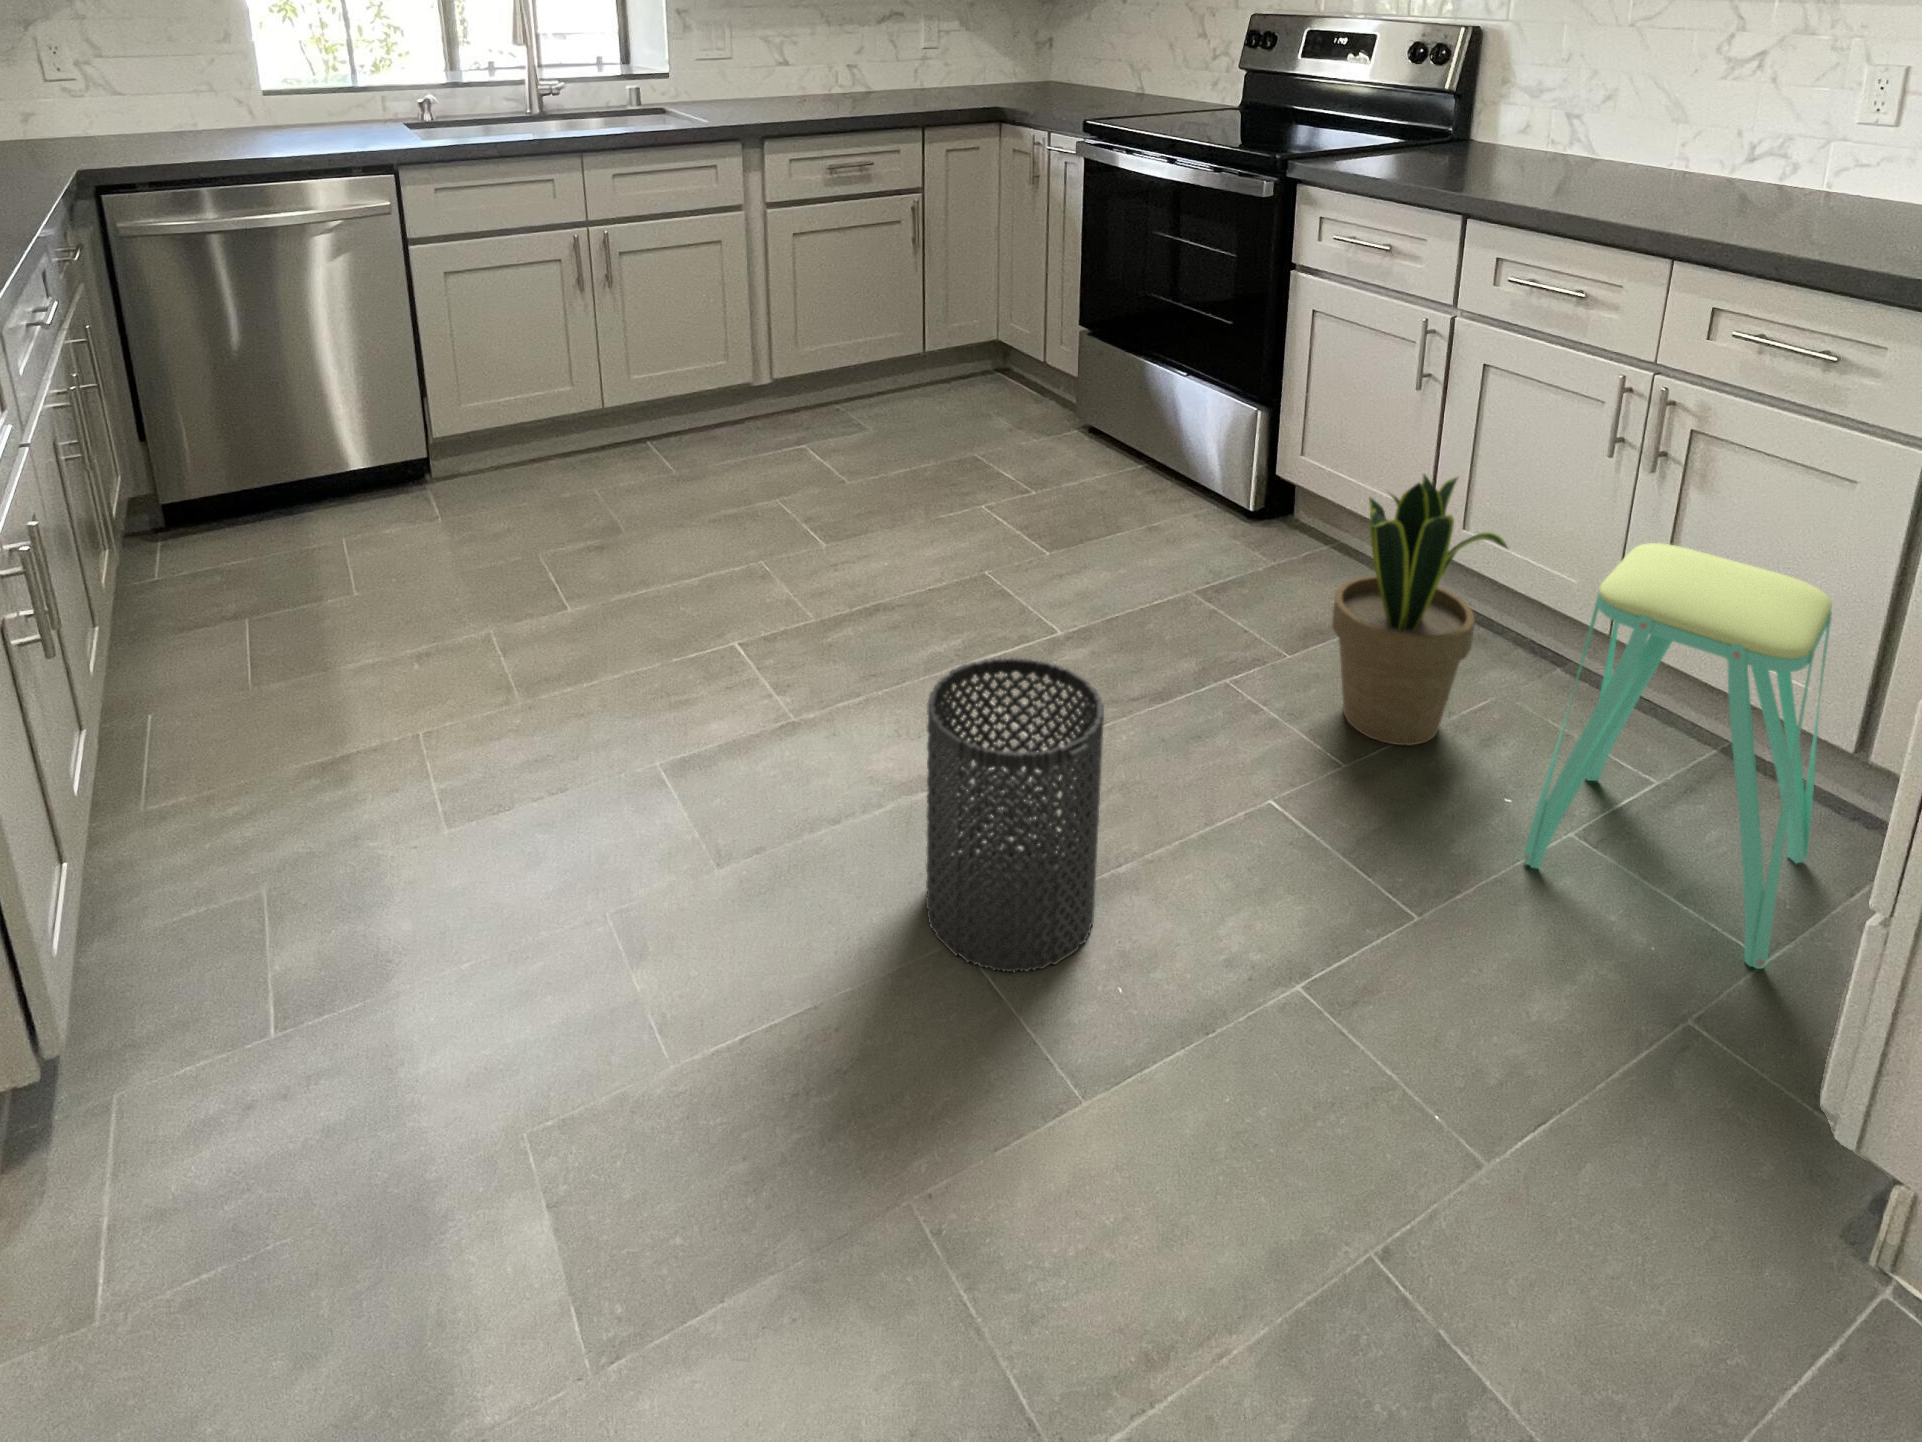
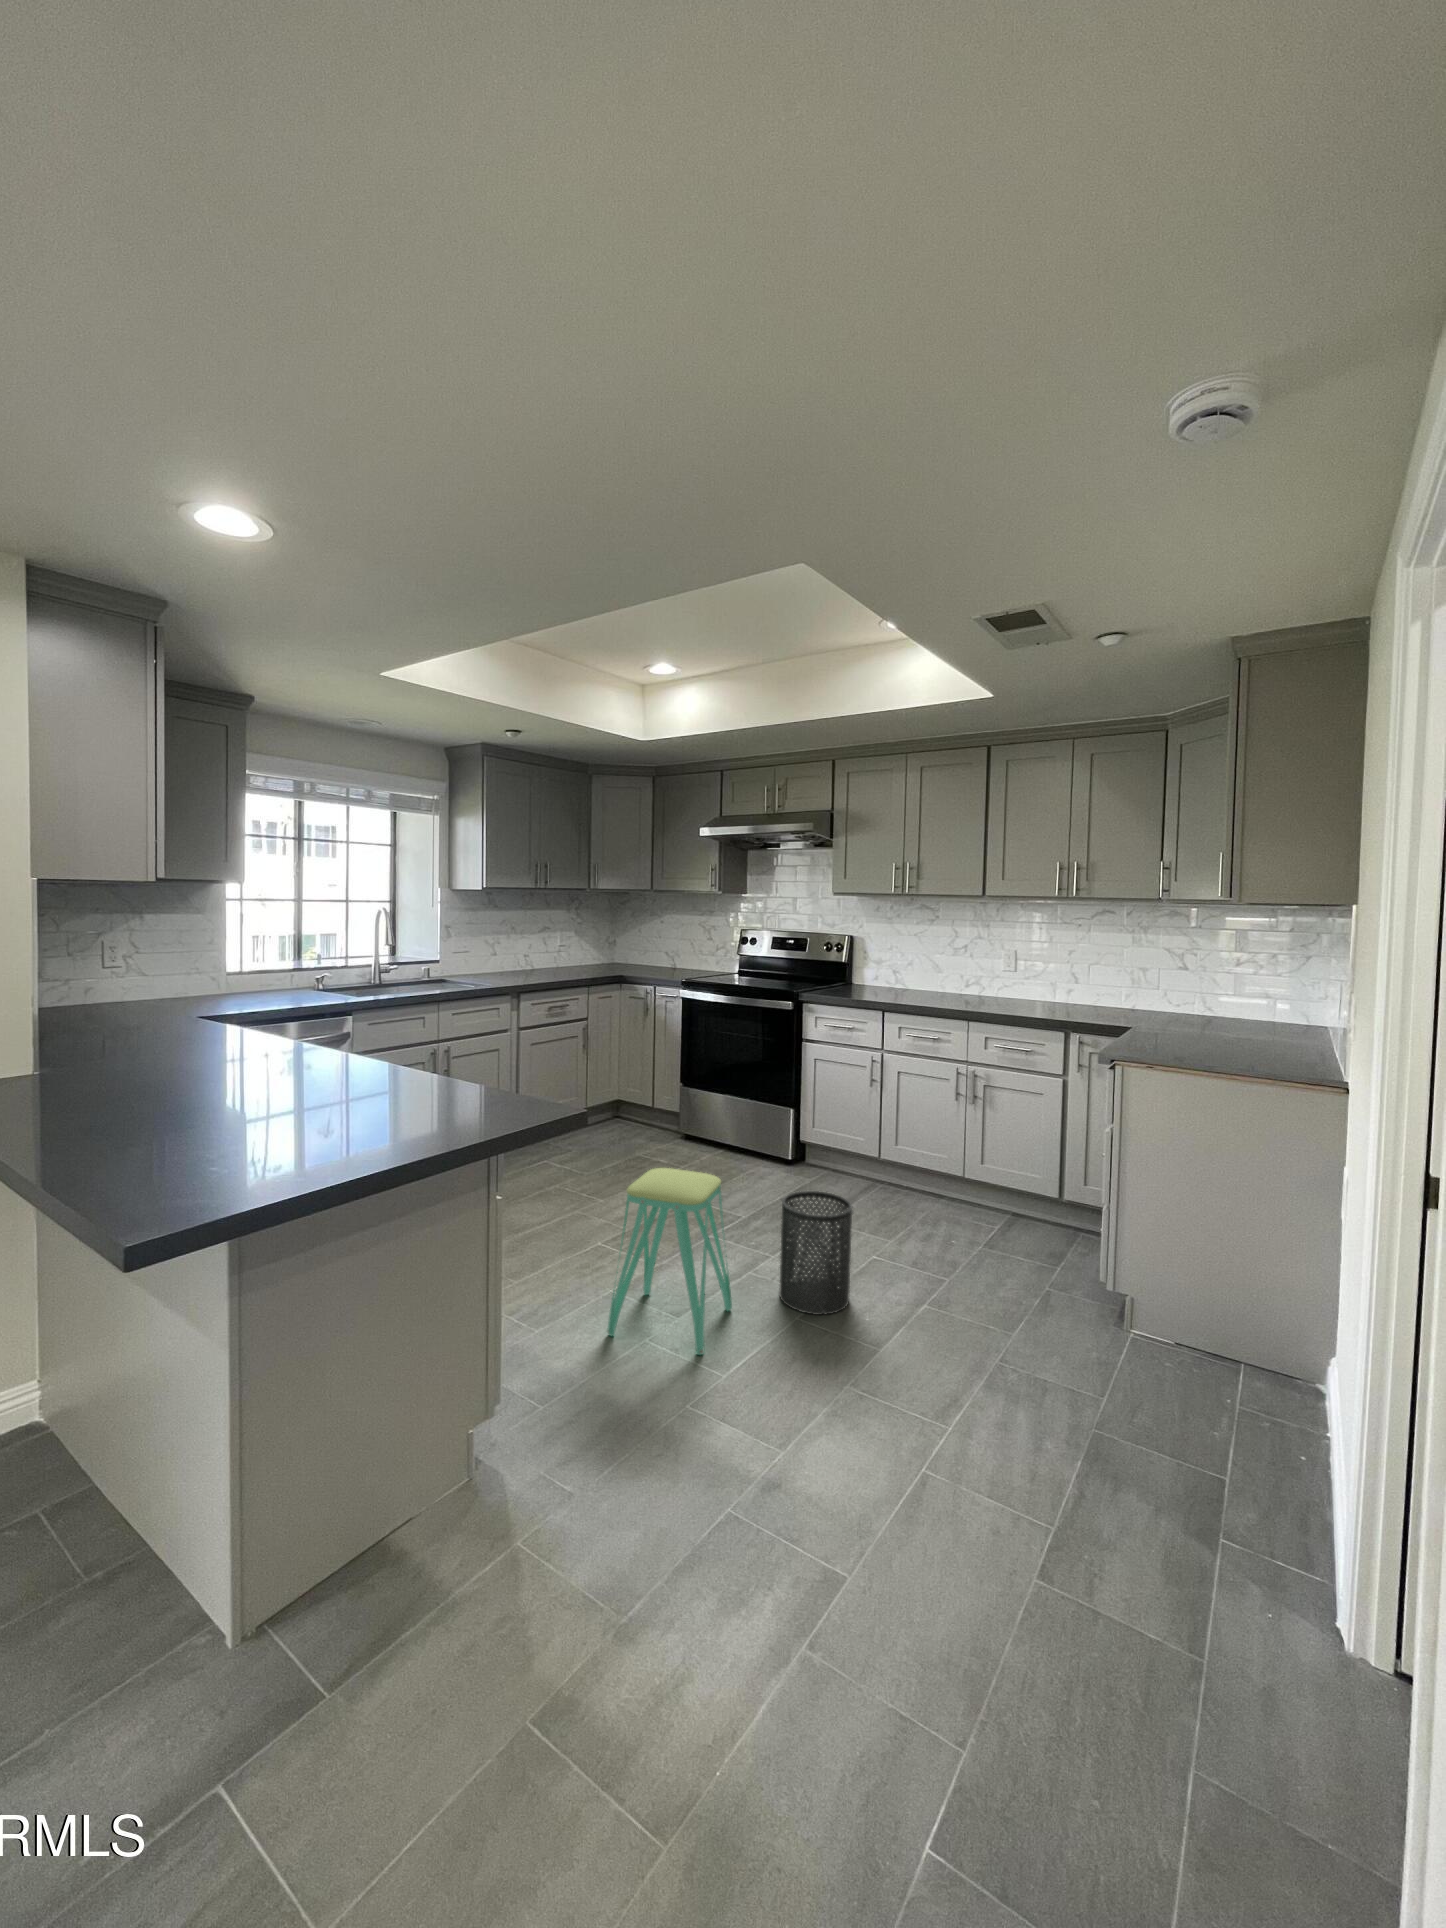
potted plant: present [1332,473,1508,745] -> none [870,1113,935,1227]
stool: present [1523,543,1832,969] -> present [607,1168,732,1355]

